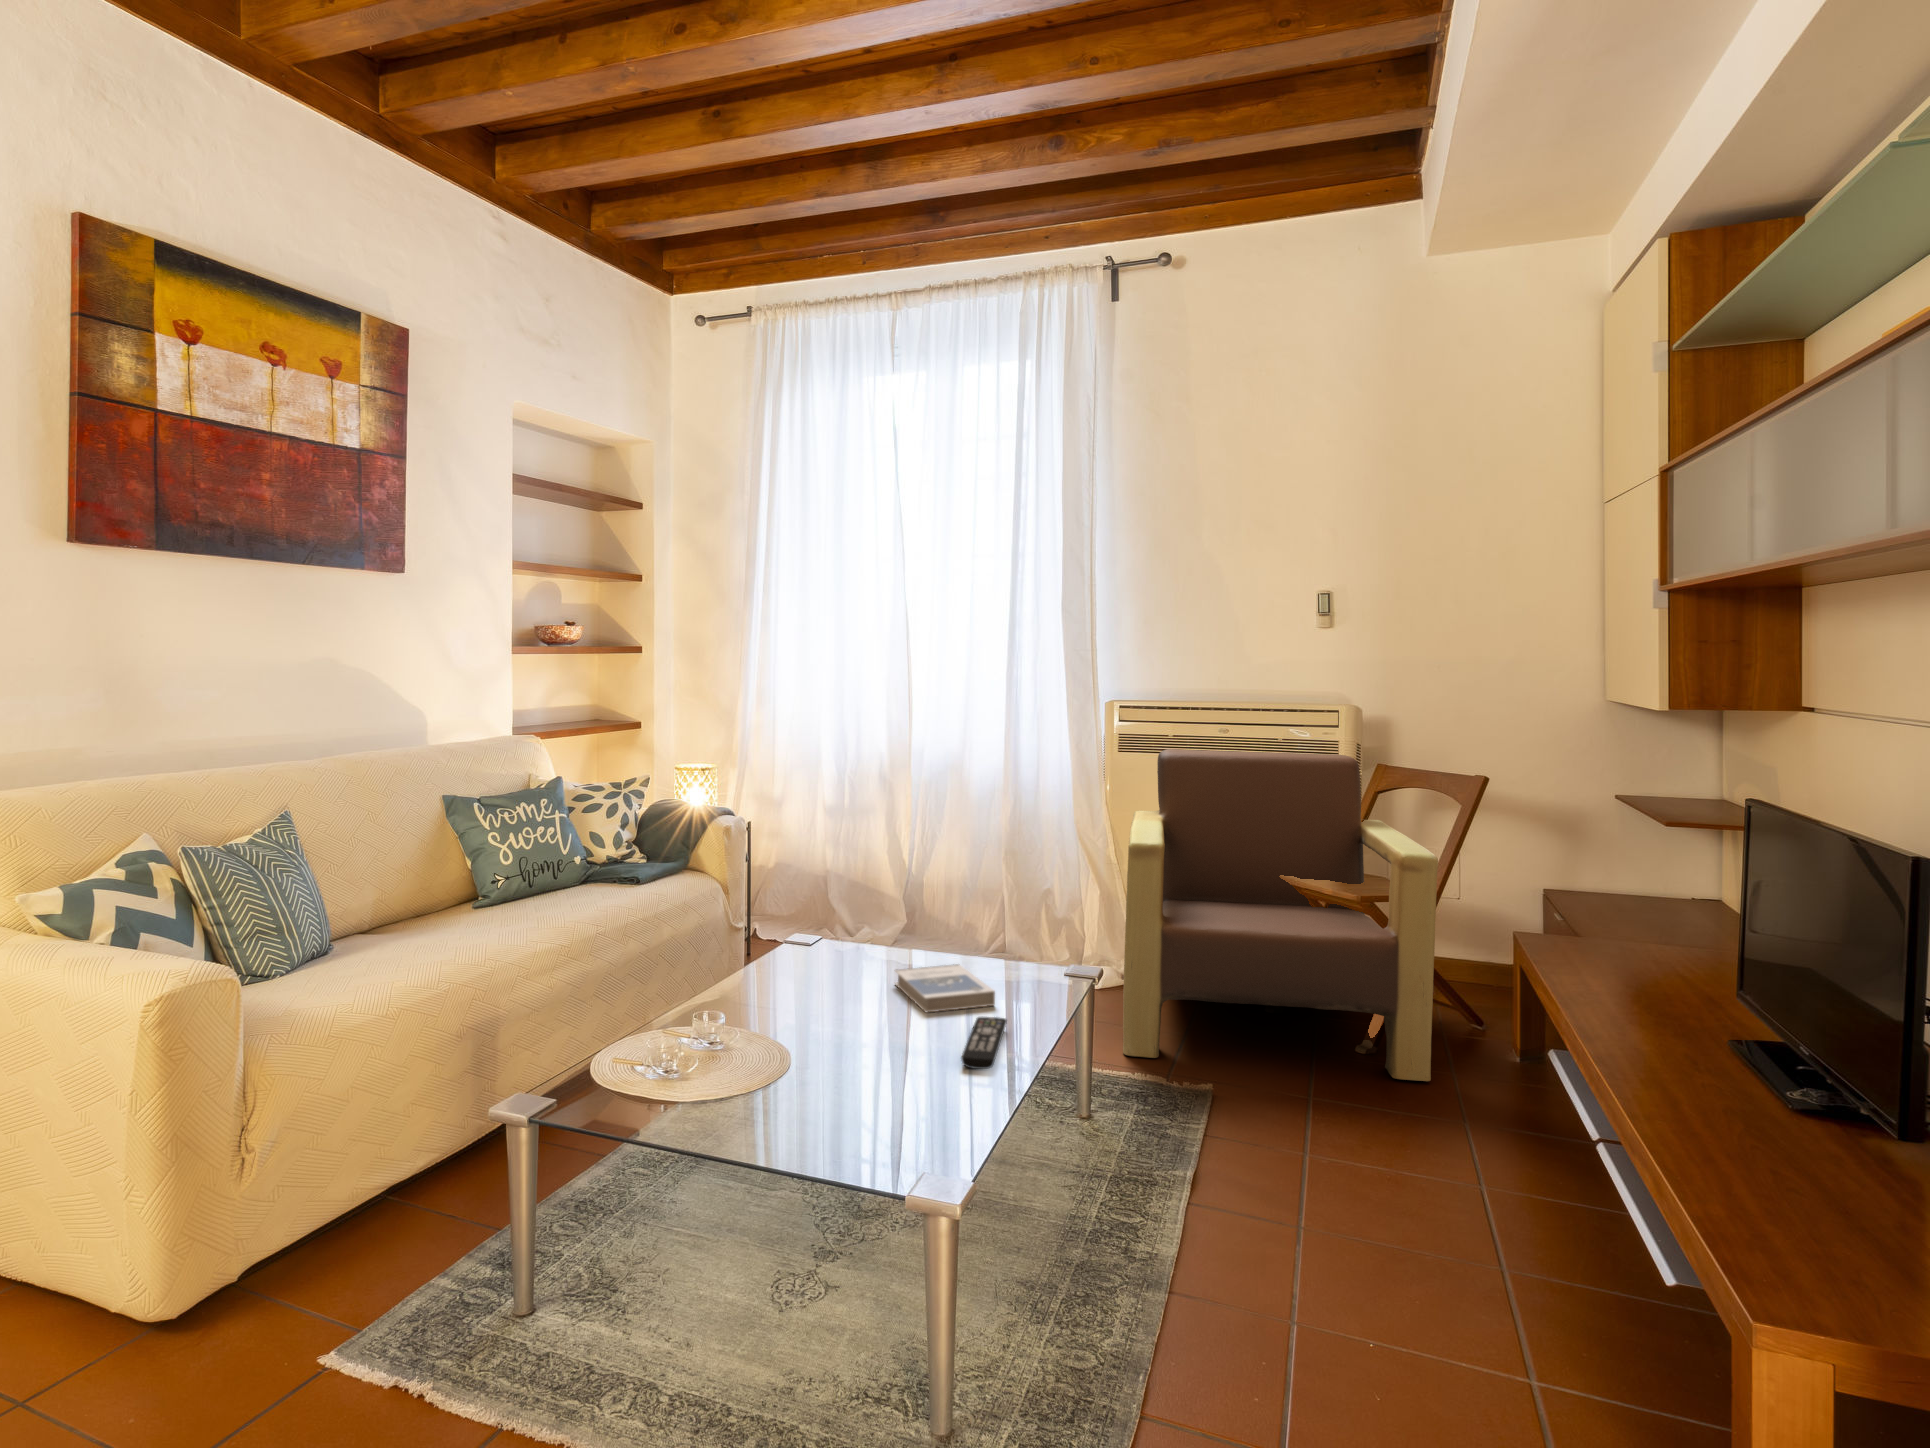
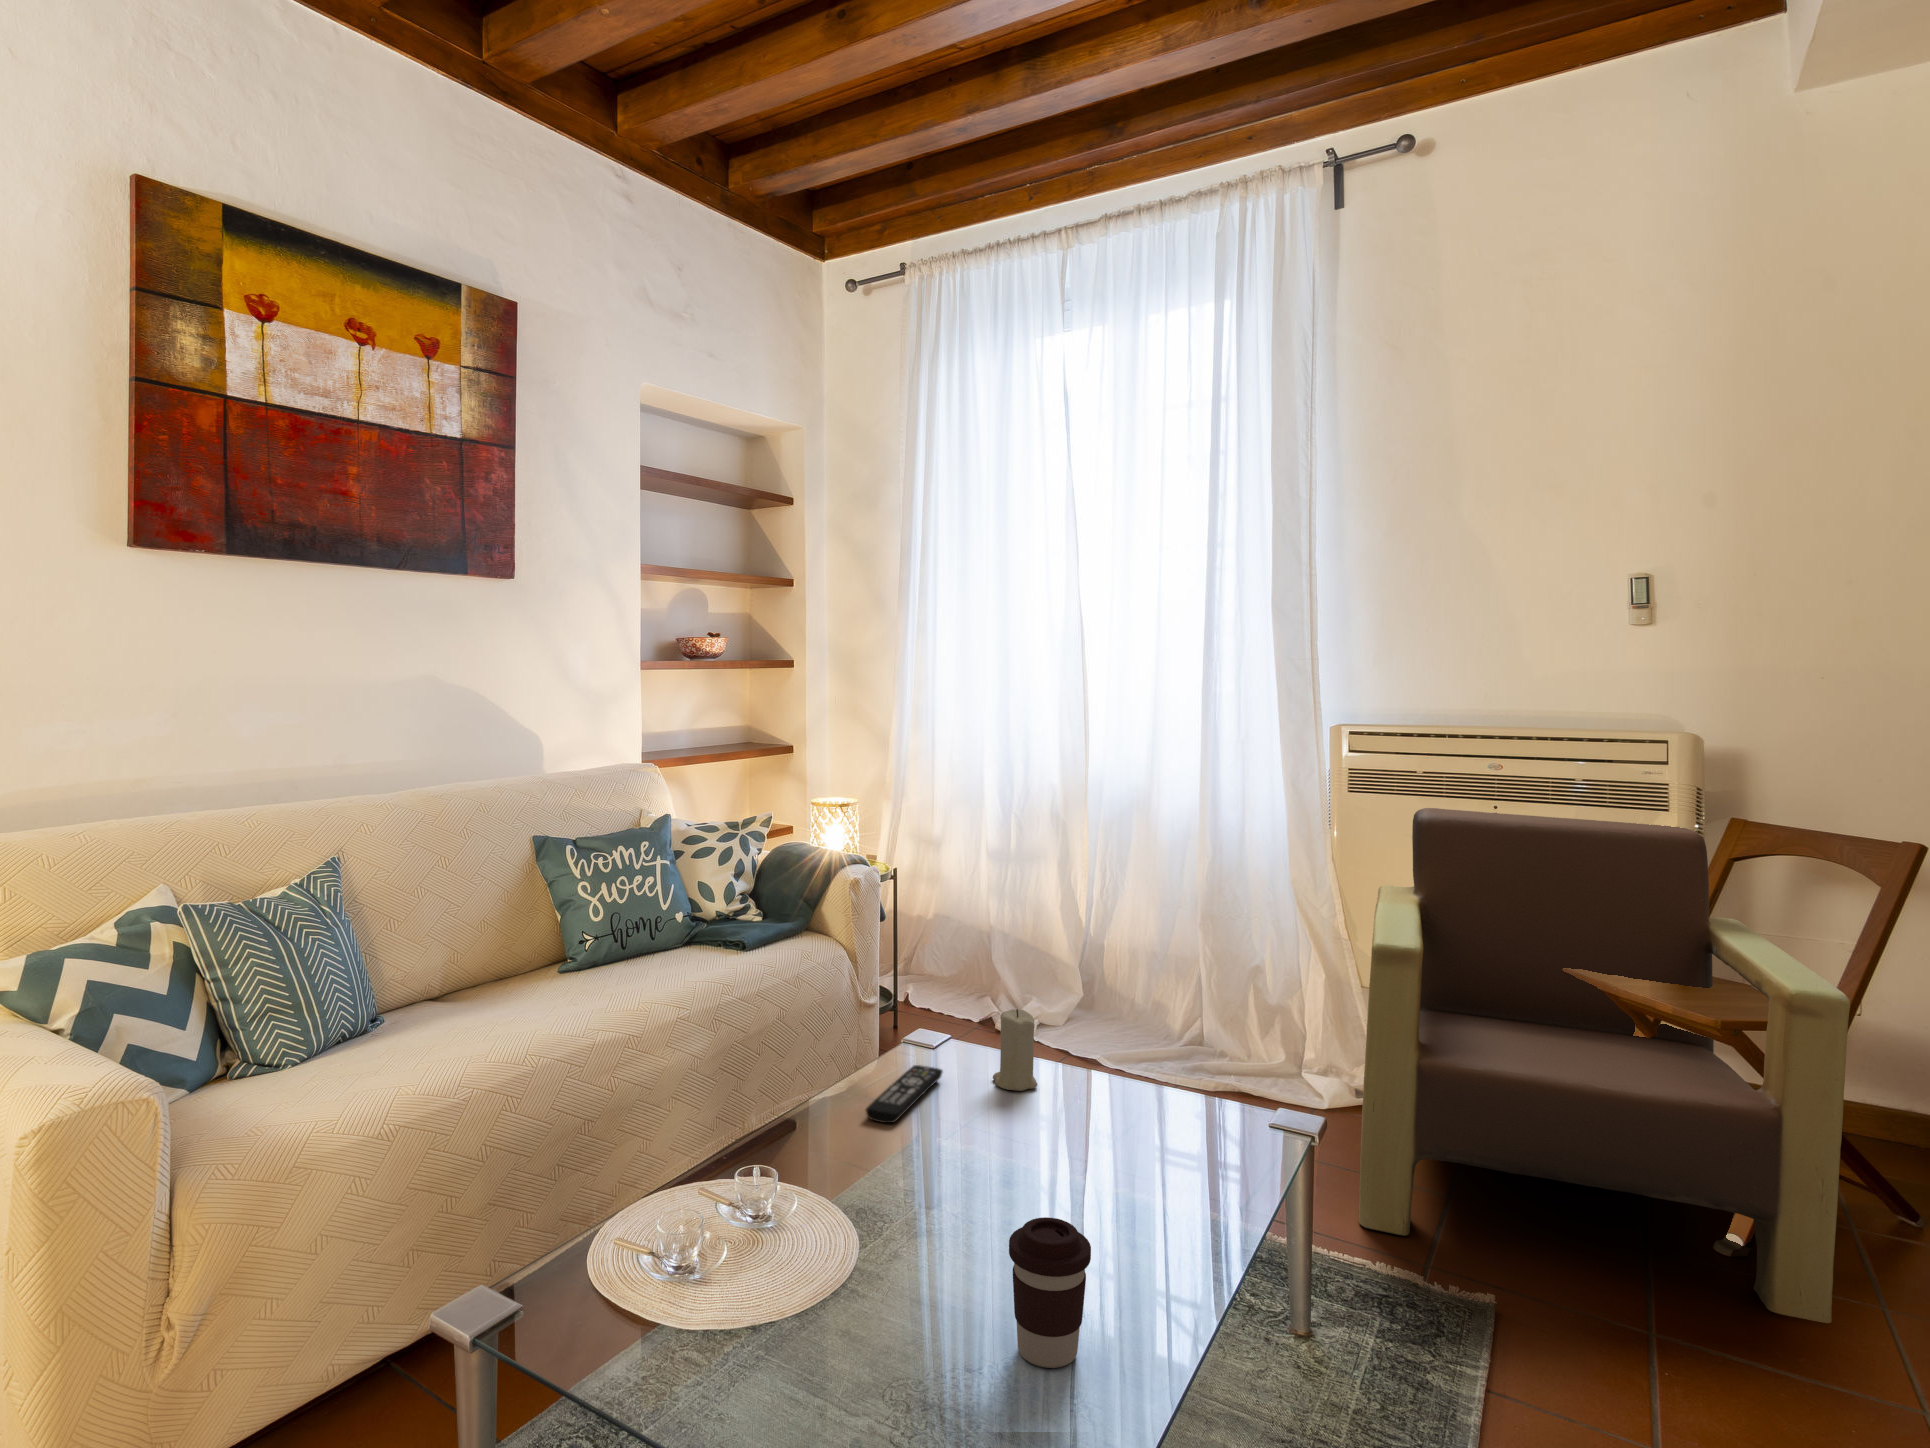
candle: none [851,905,887,966] -> present [993,1009,1037,1091]
hardback book: present [895,964,995,1013] -> none [1042,1103,1176,1181]
coffee cup: none [894,1007,949,1103] -> present [1009,1217,1091,1368]
remote control: present [961,1017,1007,1069] -> present [866,1065,943,1123]

